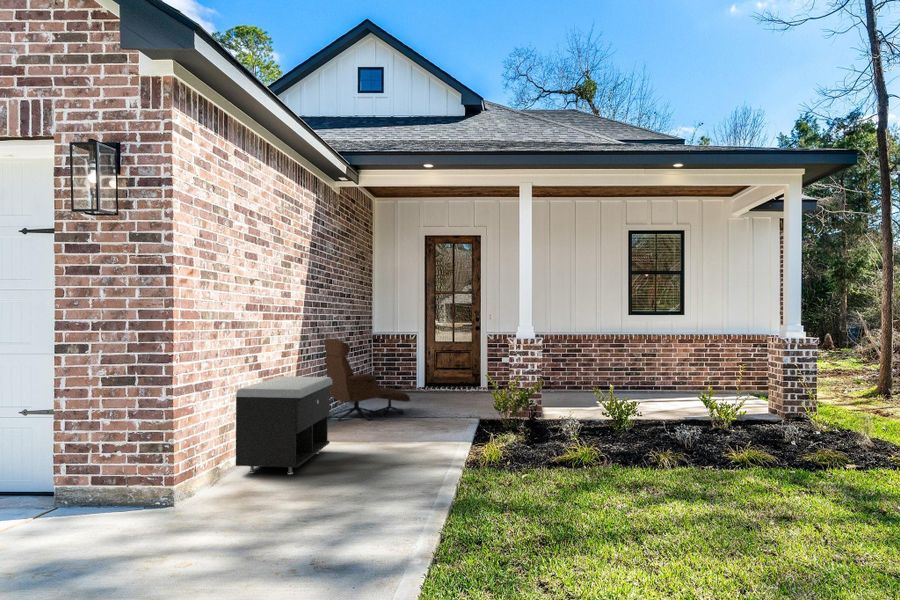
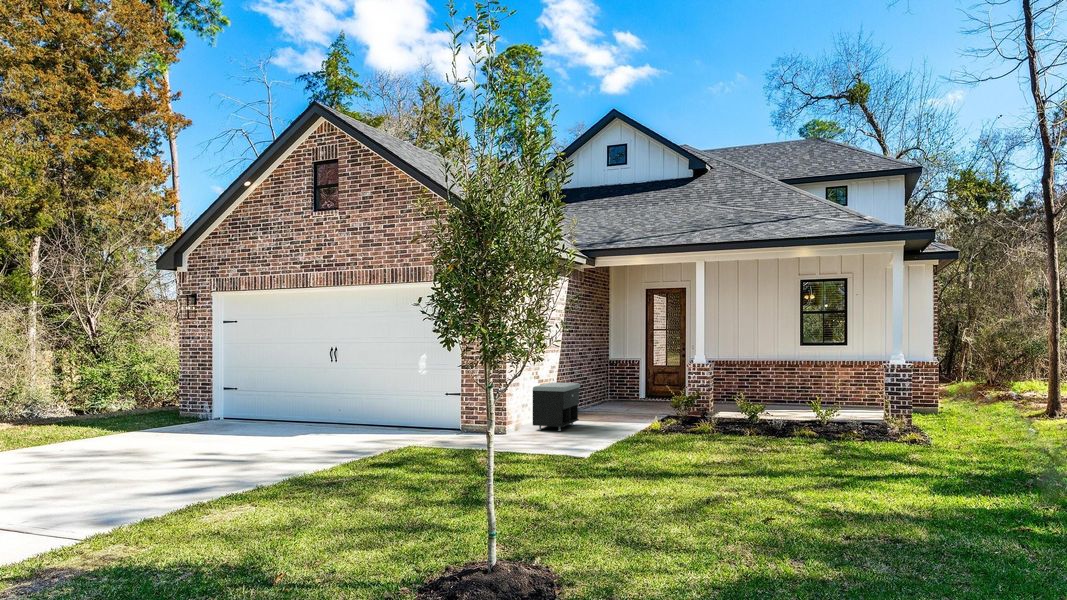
lounge chair: present [325,339,410,421] -> none [573,362,630,414]

